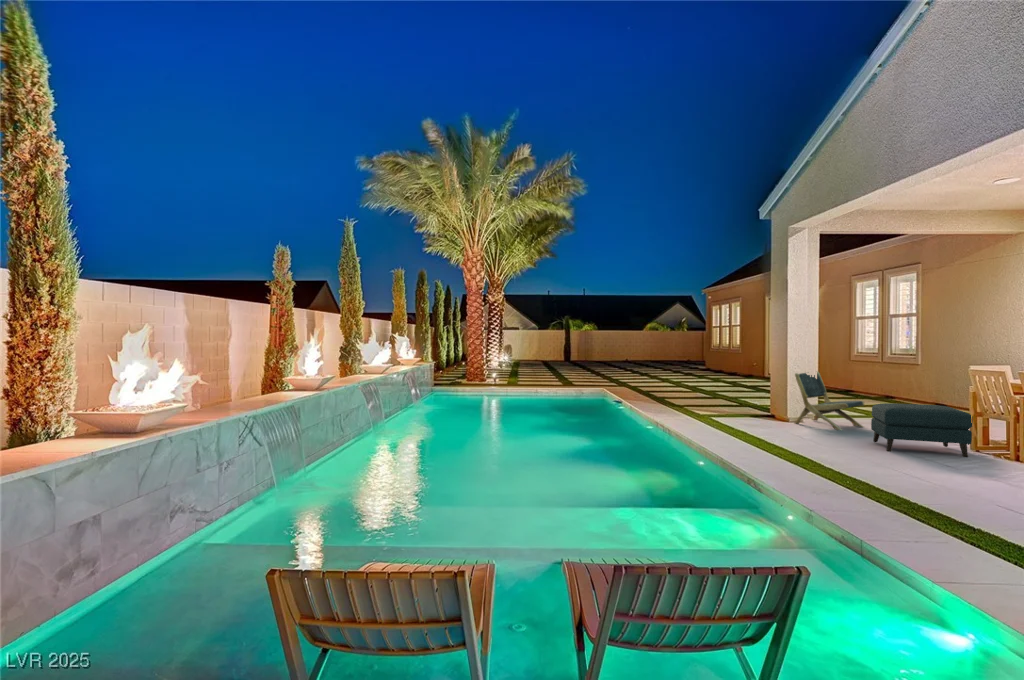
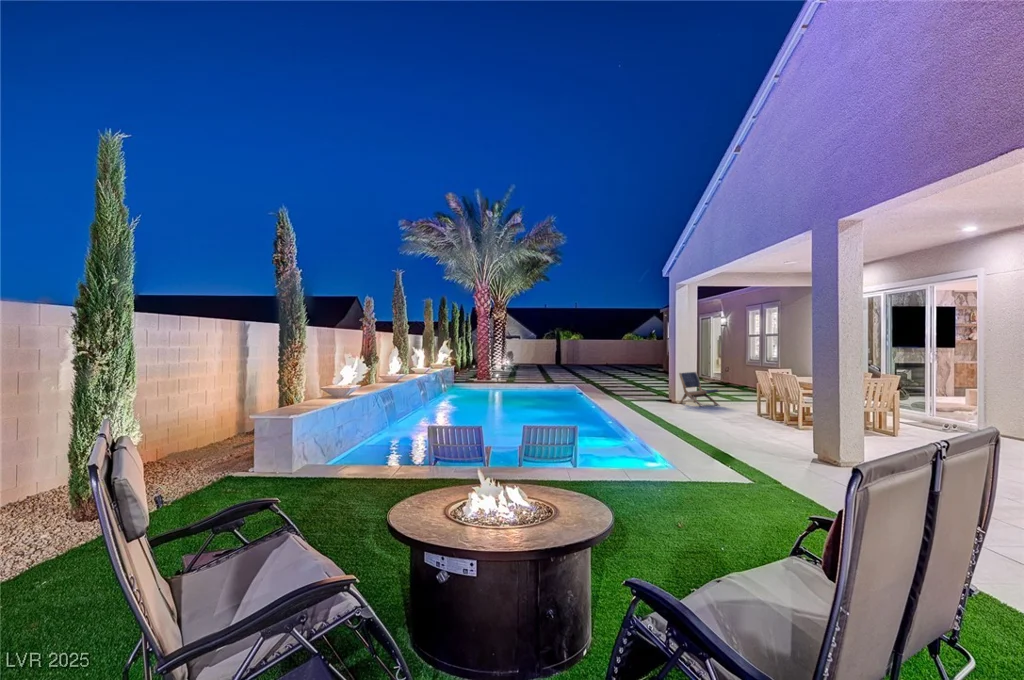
ottoman: present [871,403,973,457] -> none [709,390,754,418]

